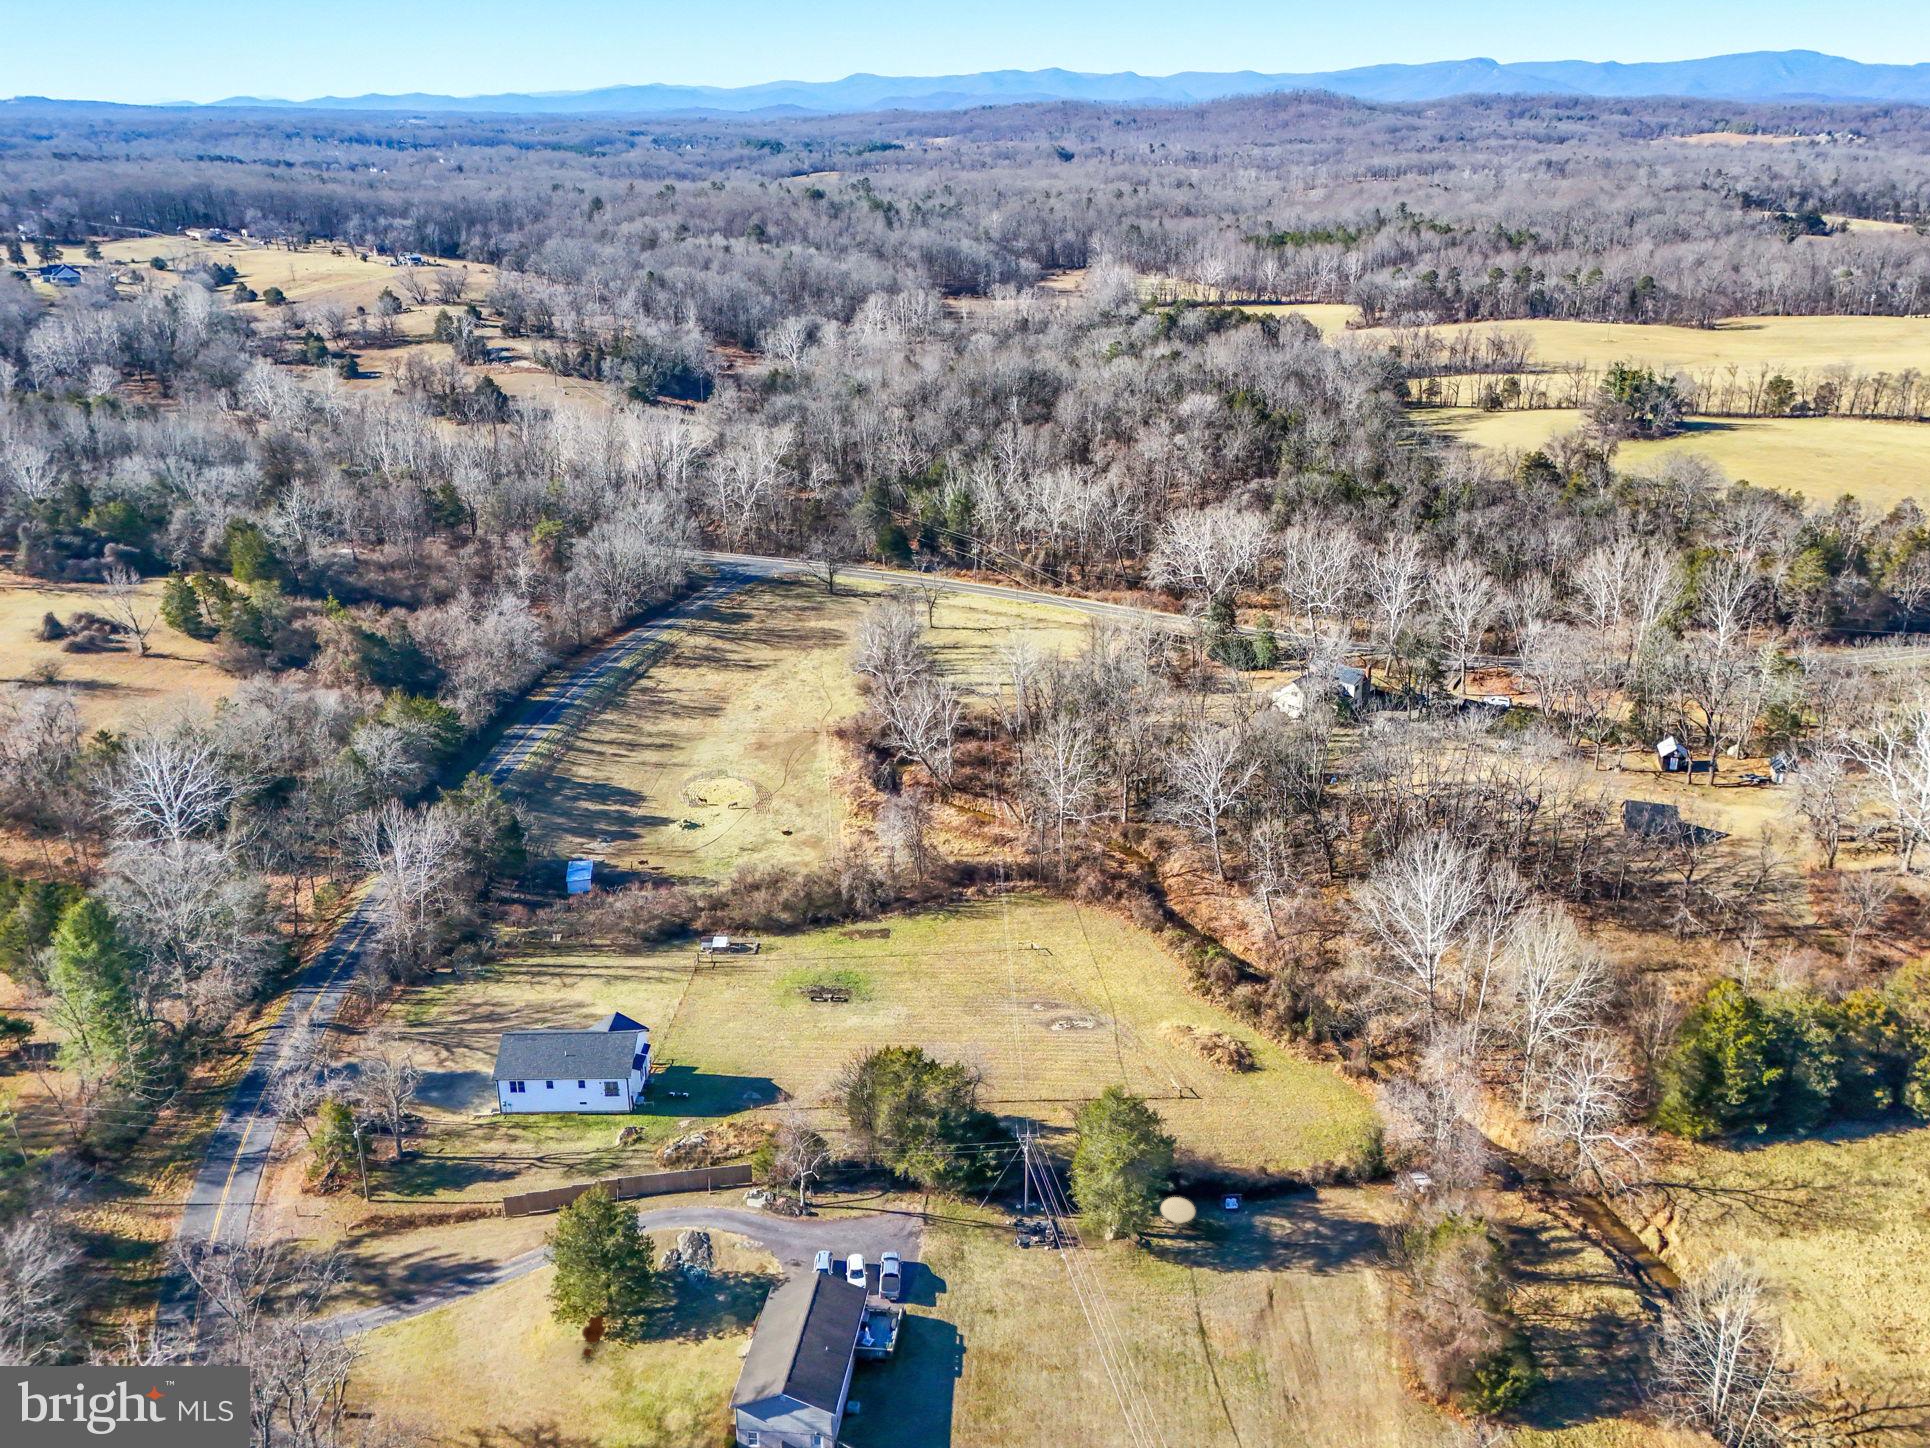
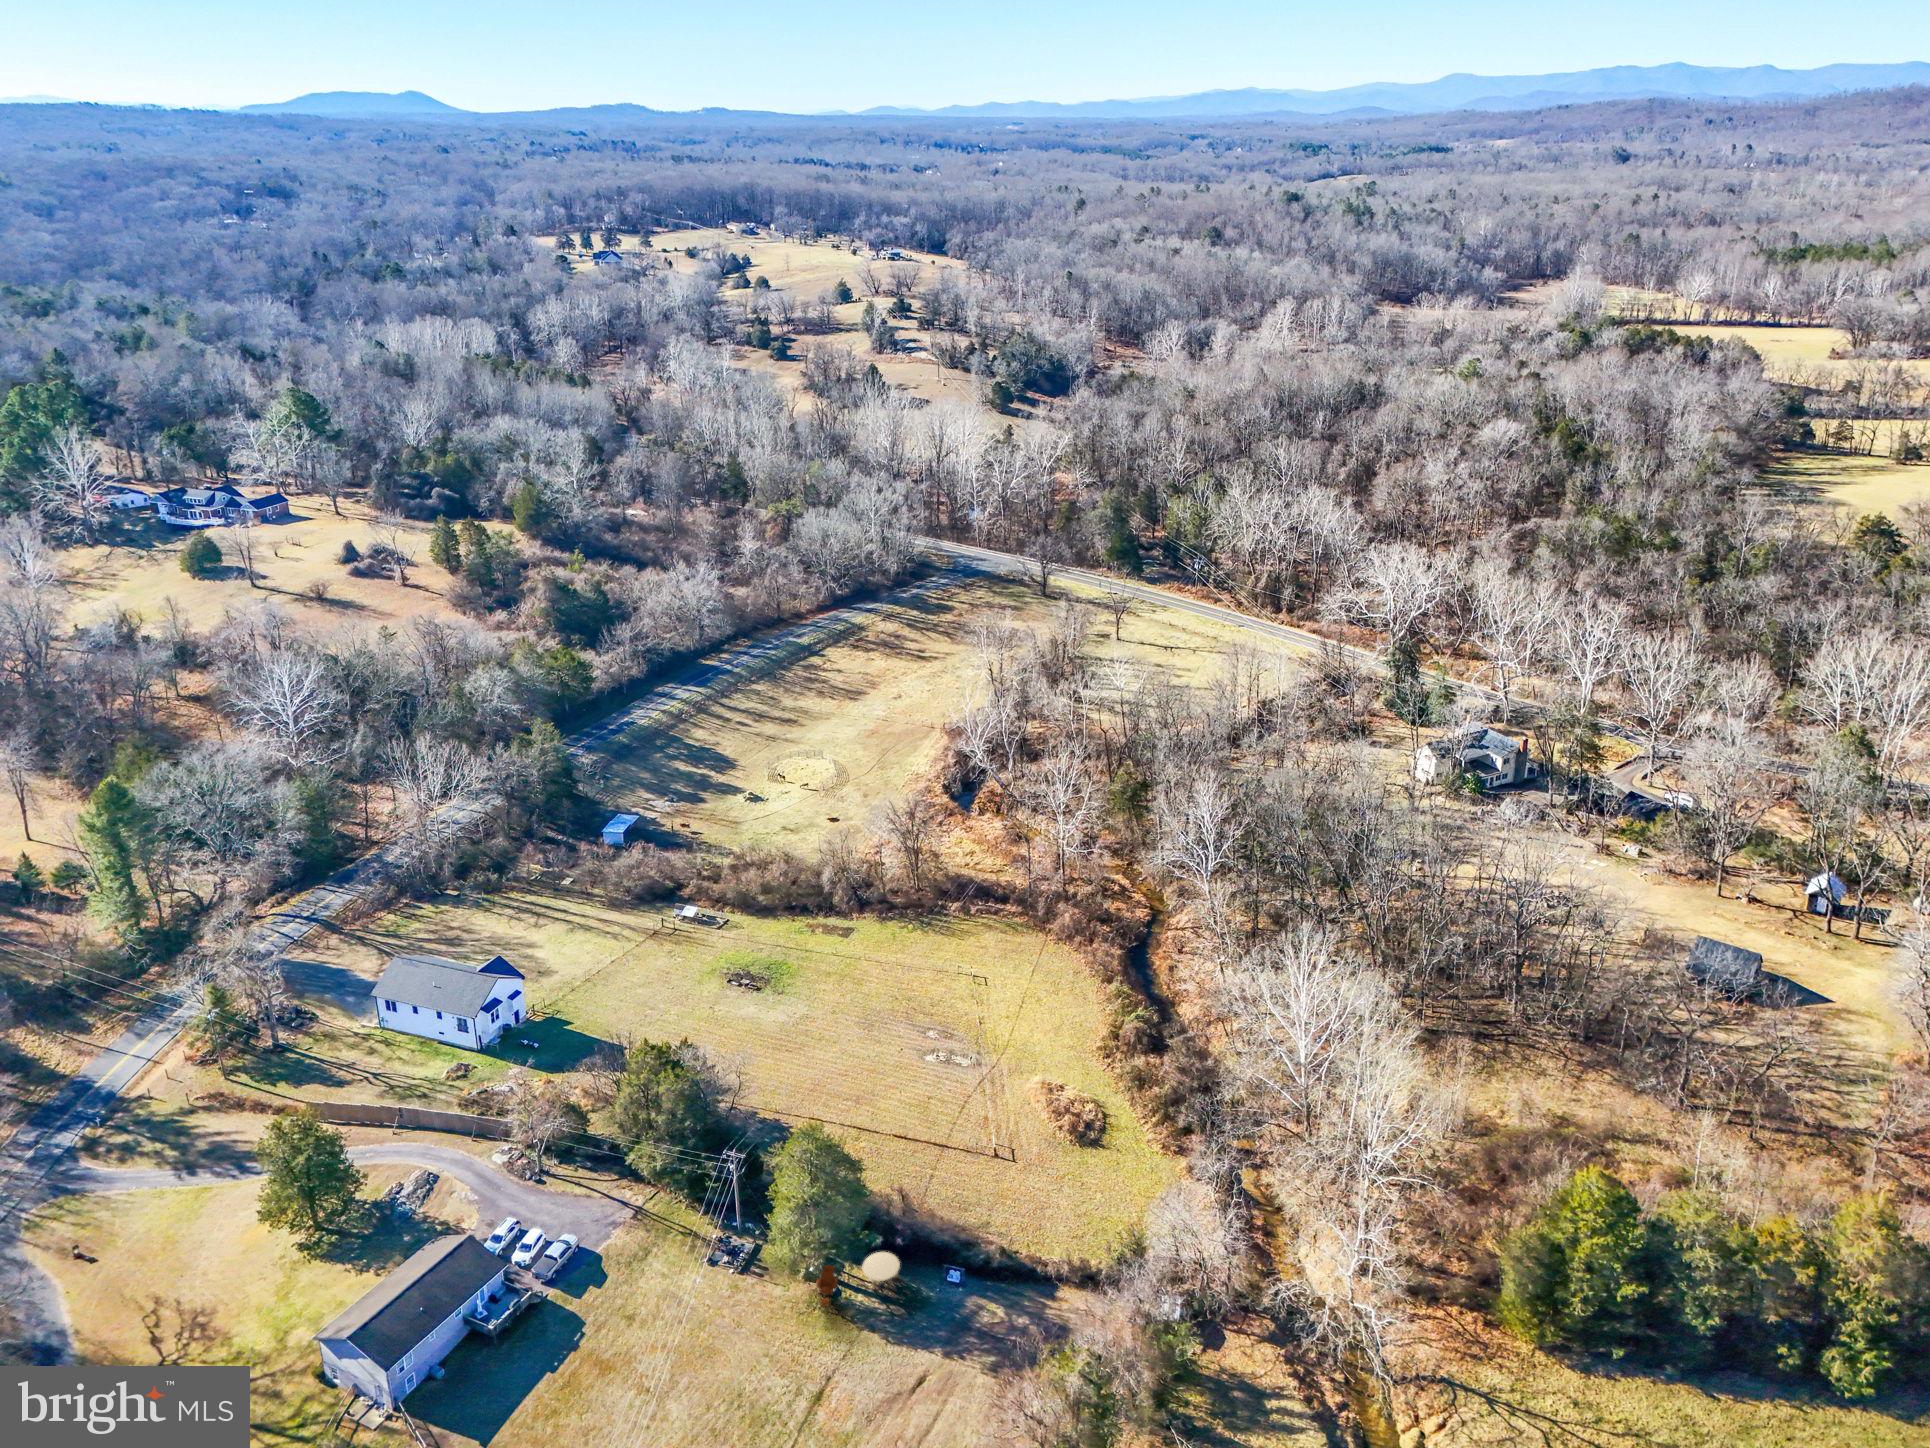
lounge chair: present [582,1316,606,1358] -> present [816,1265,838,1308]

